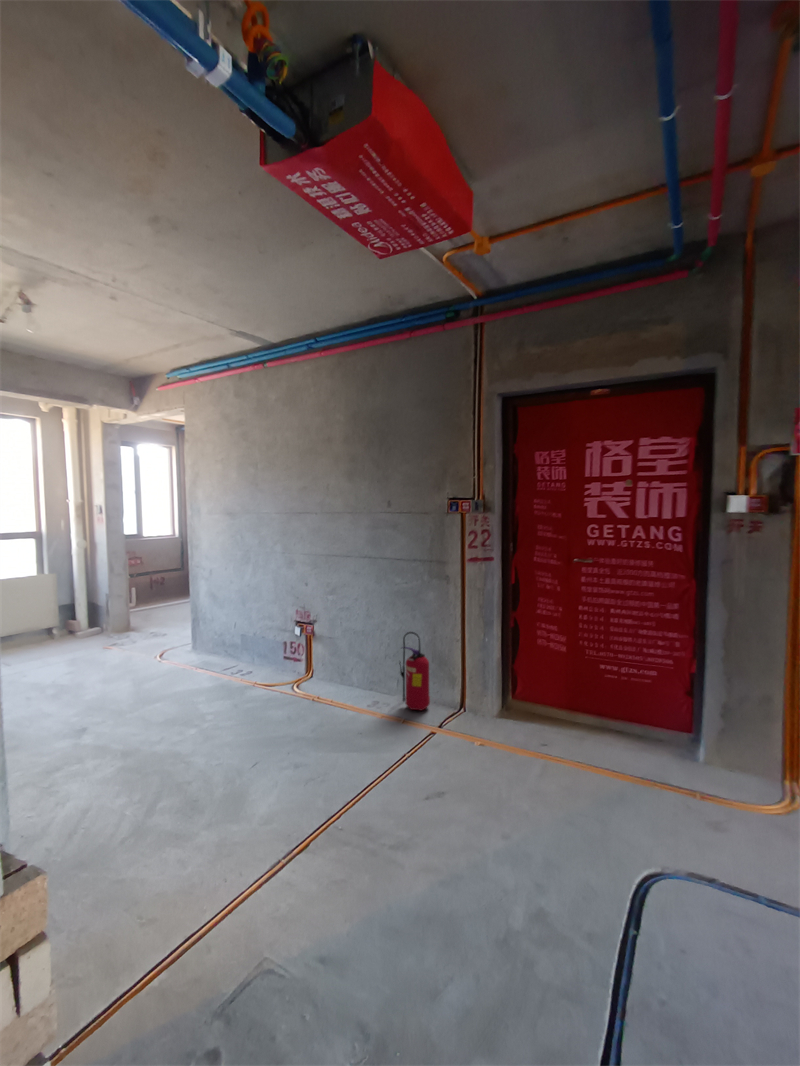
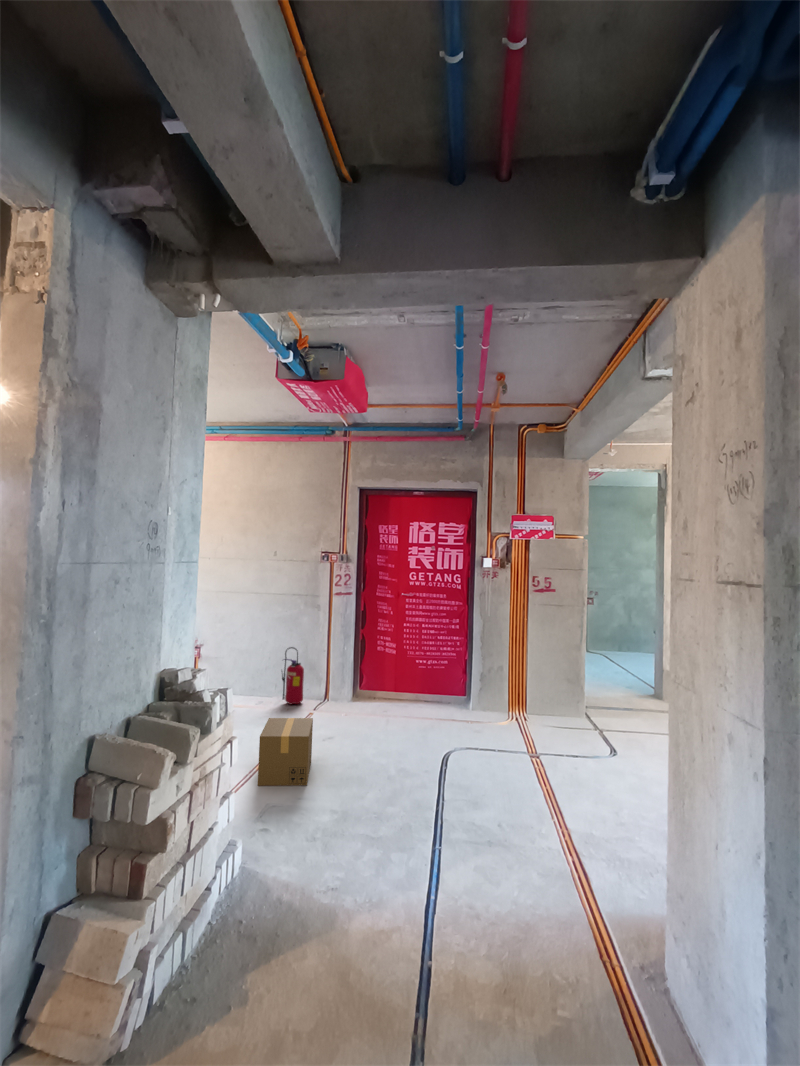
cardboard box: none [241,777,368,946] -> present [258,718,313,786]

